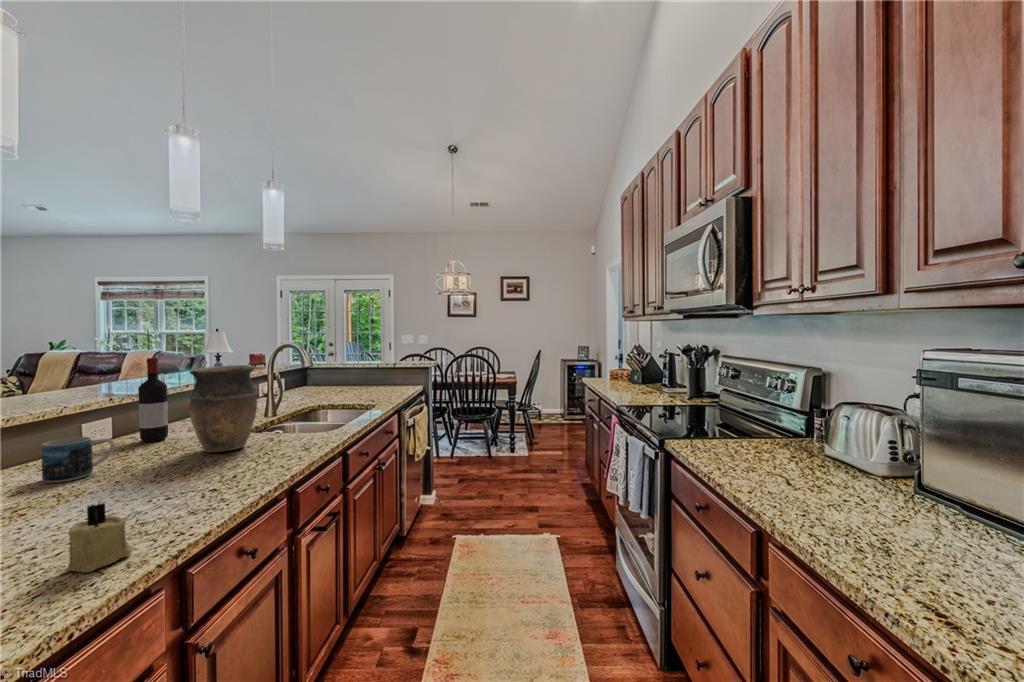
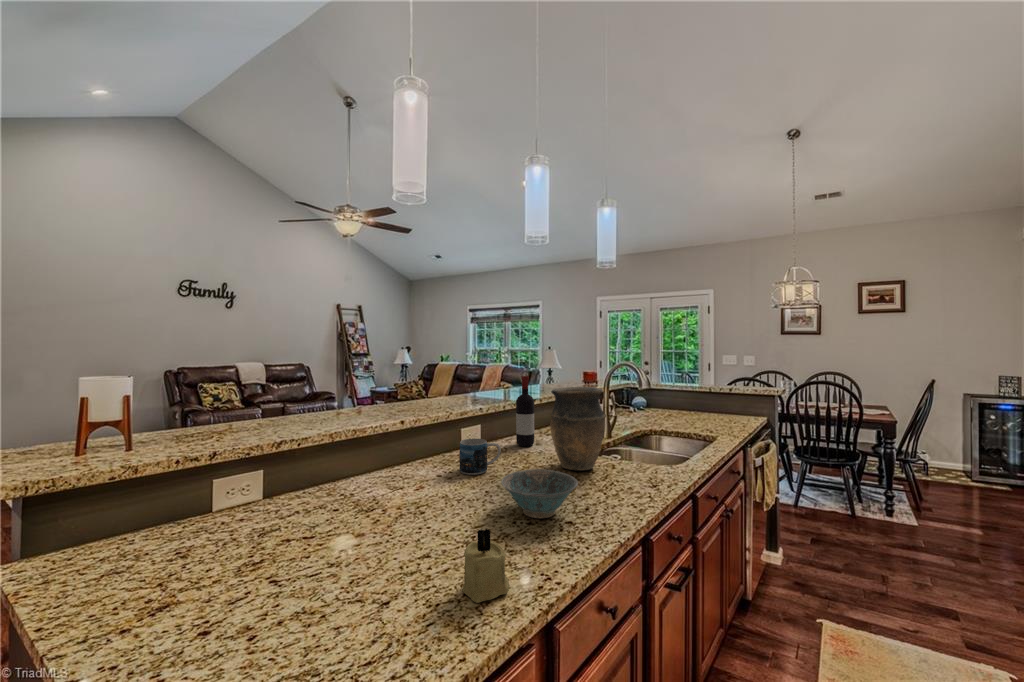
ceramic bowl: none [118,451,220,499] -> present [501,469,578,518]

